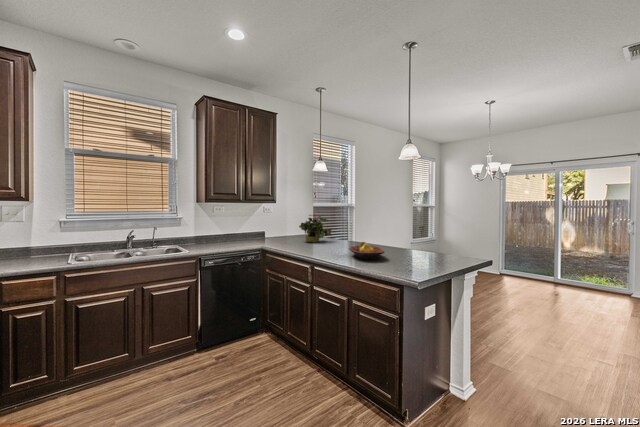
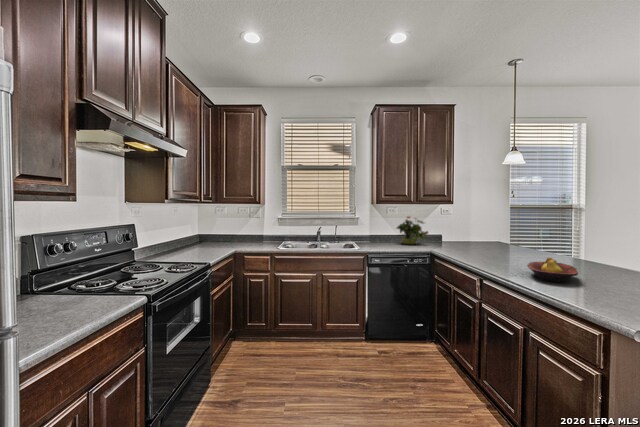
potted plant: present [299,214,332,242] -> present [397,217,428,244]

